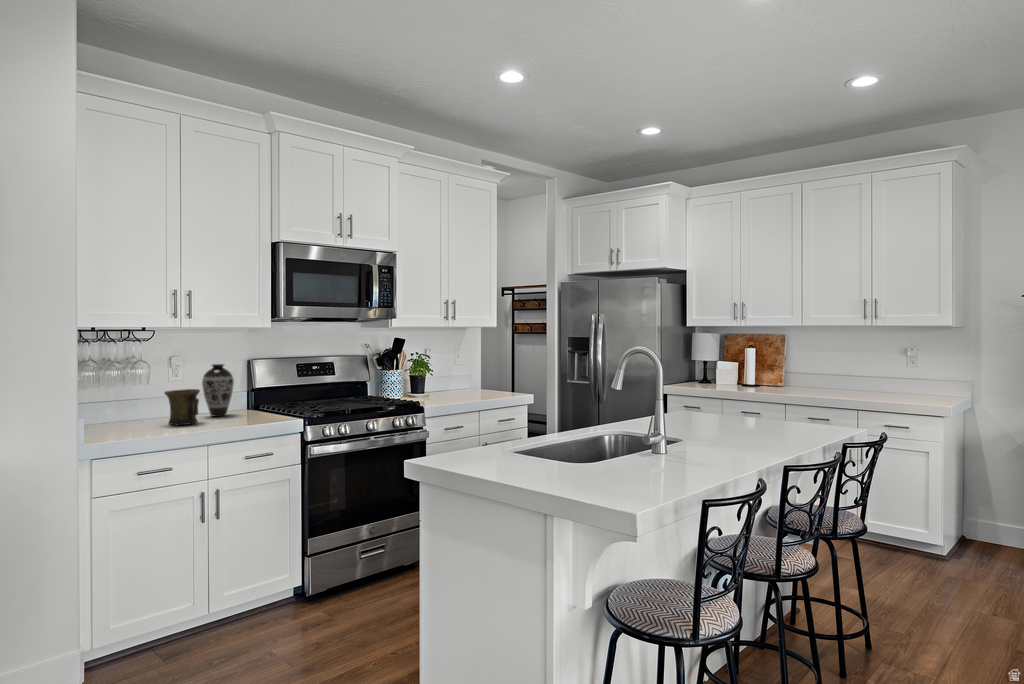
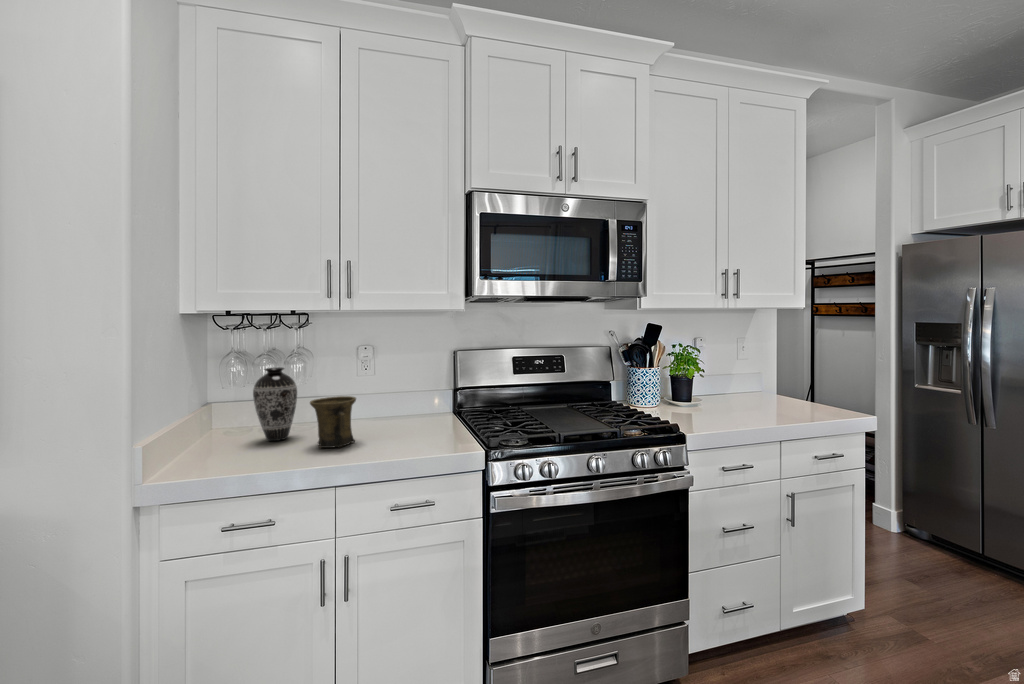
decorative vase: present [202,364,234,417] -> present [253,368,297,441]

